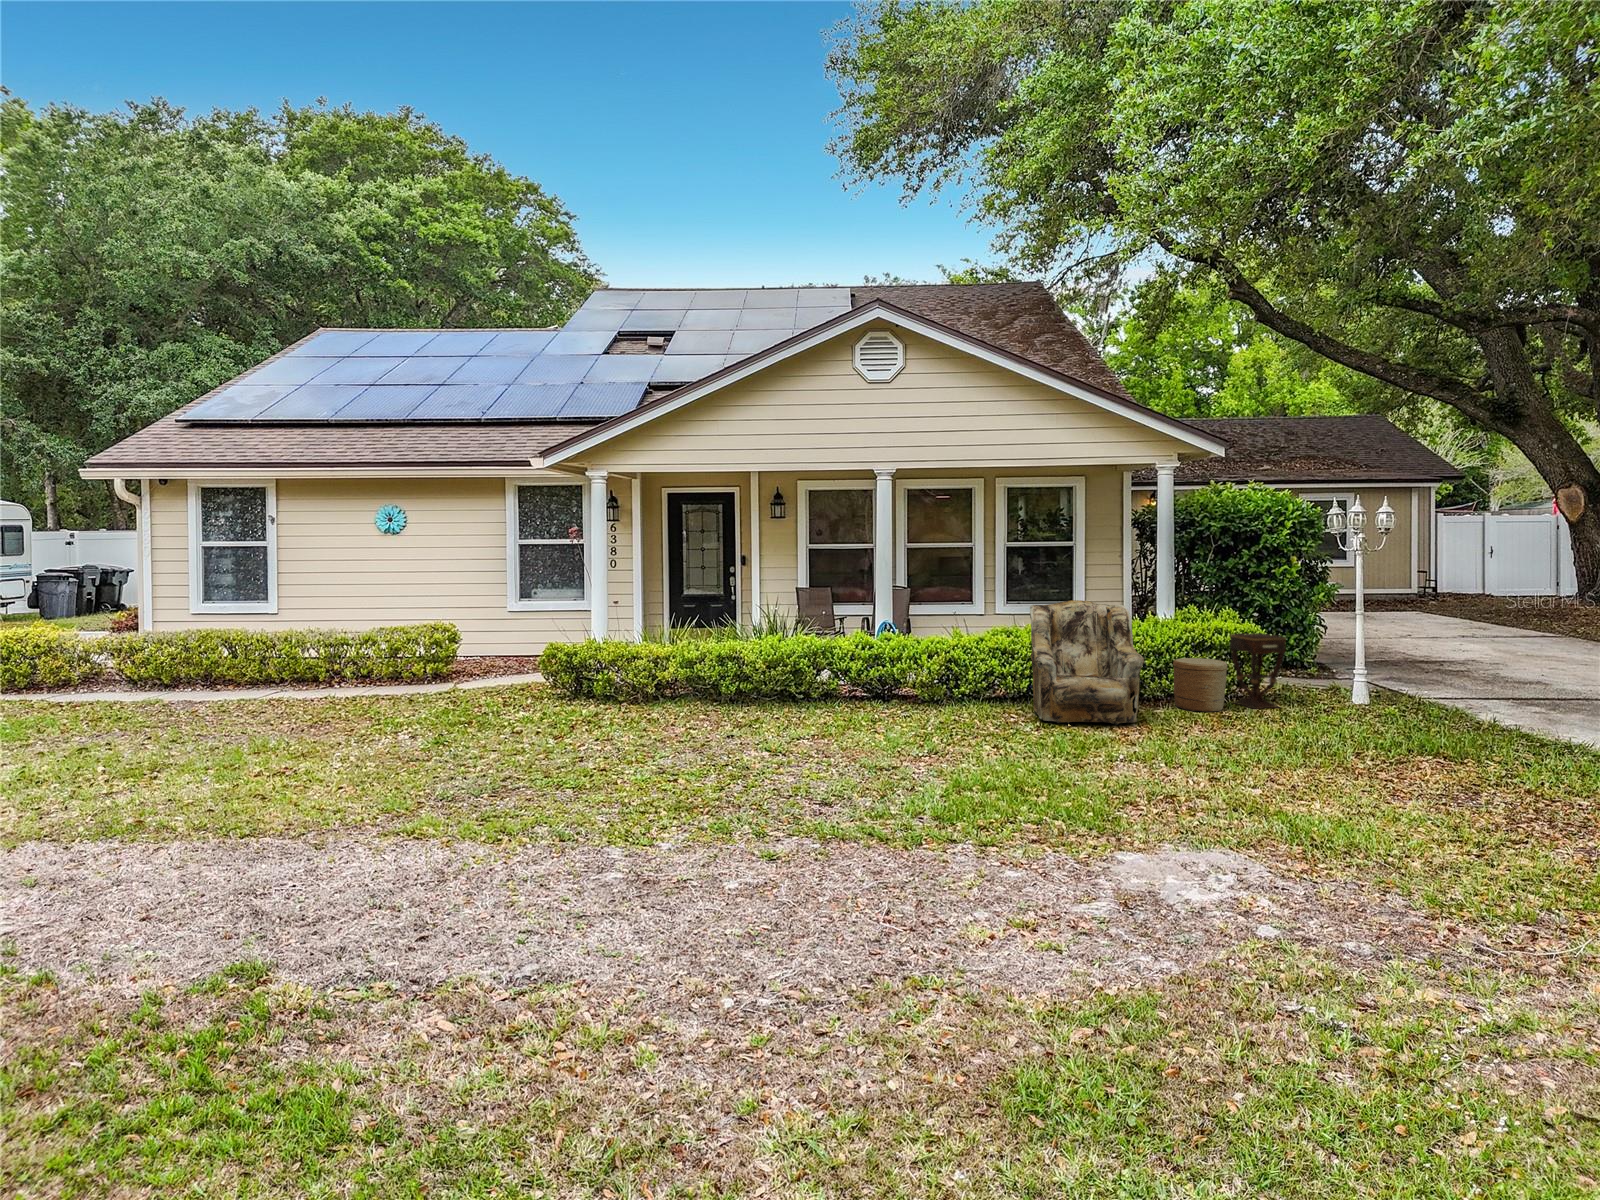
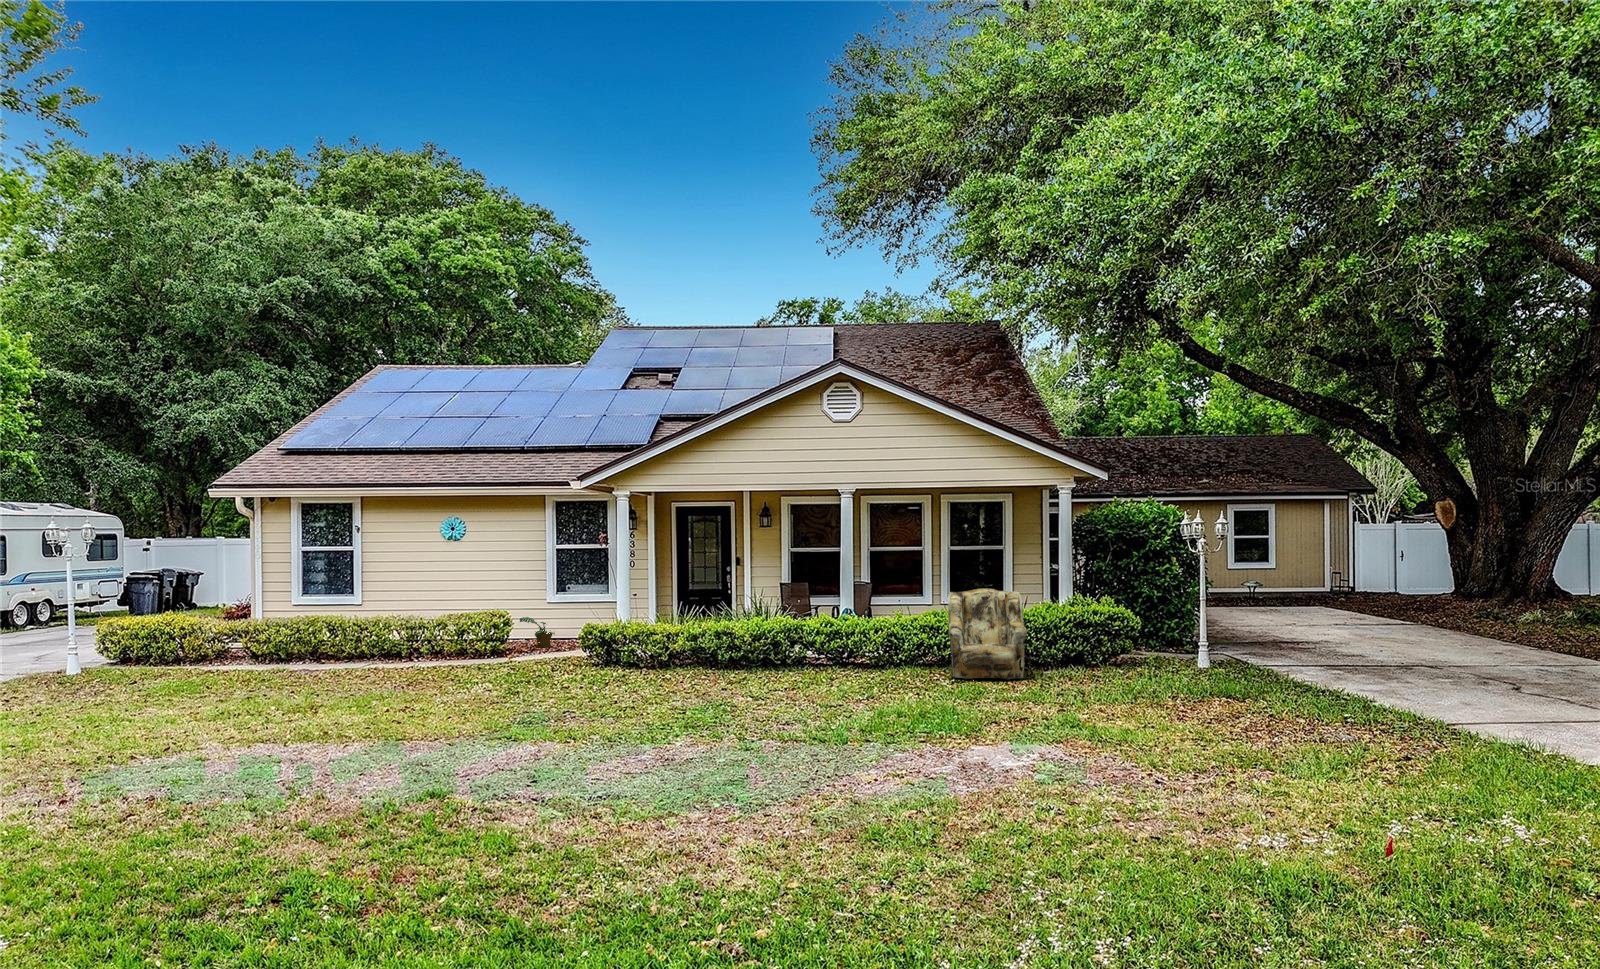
potted plant: none [474,629,519,667] -> present [520,617,555,648]
side table: present [1230,633,1286,709] -> none [1103,613,1143,671]
woven basket: present [1173,658,1227,712] -> none [1059,632,1098,673]

